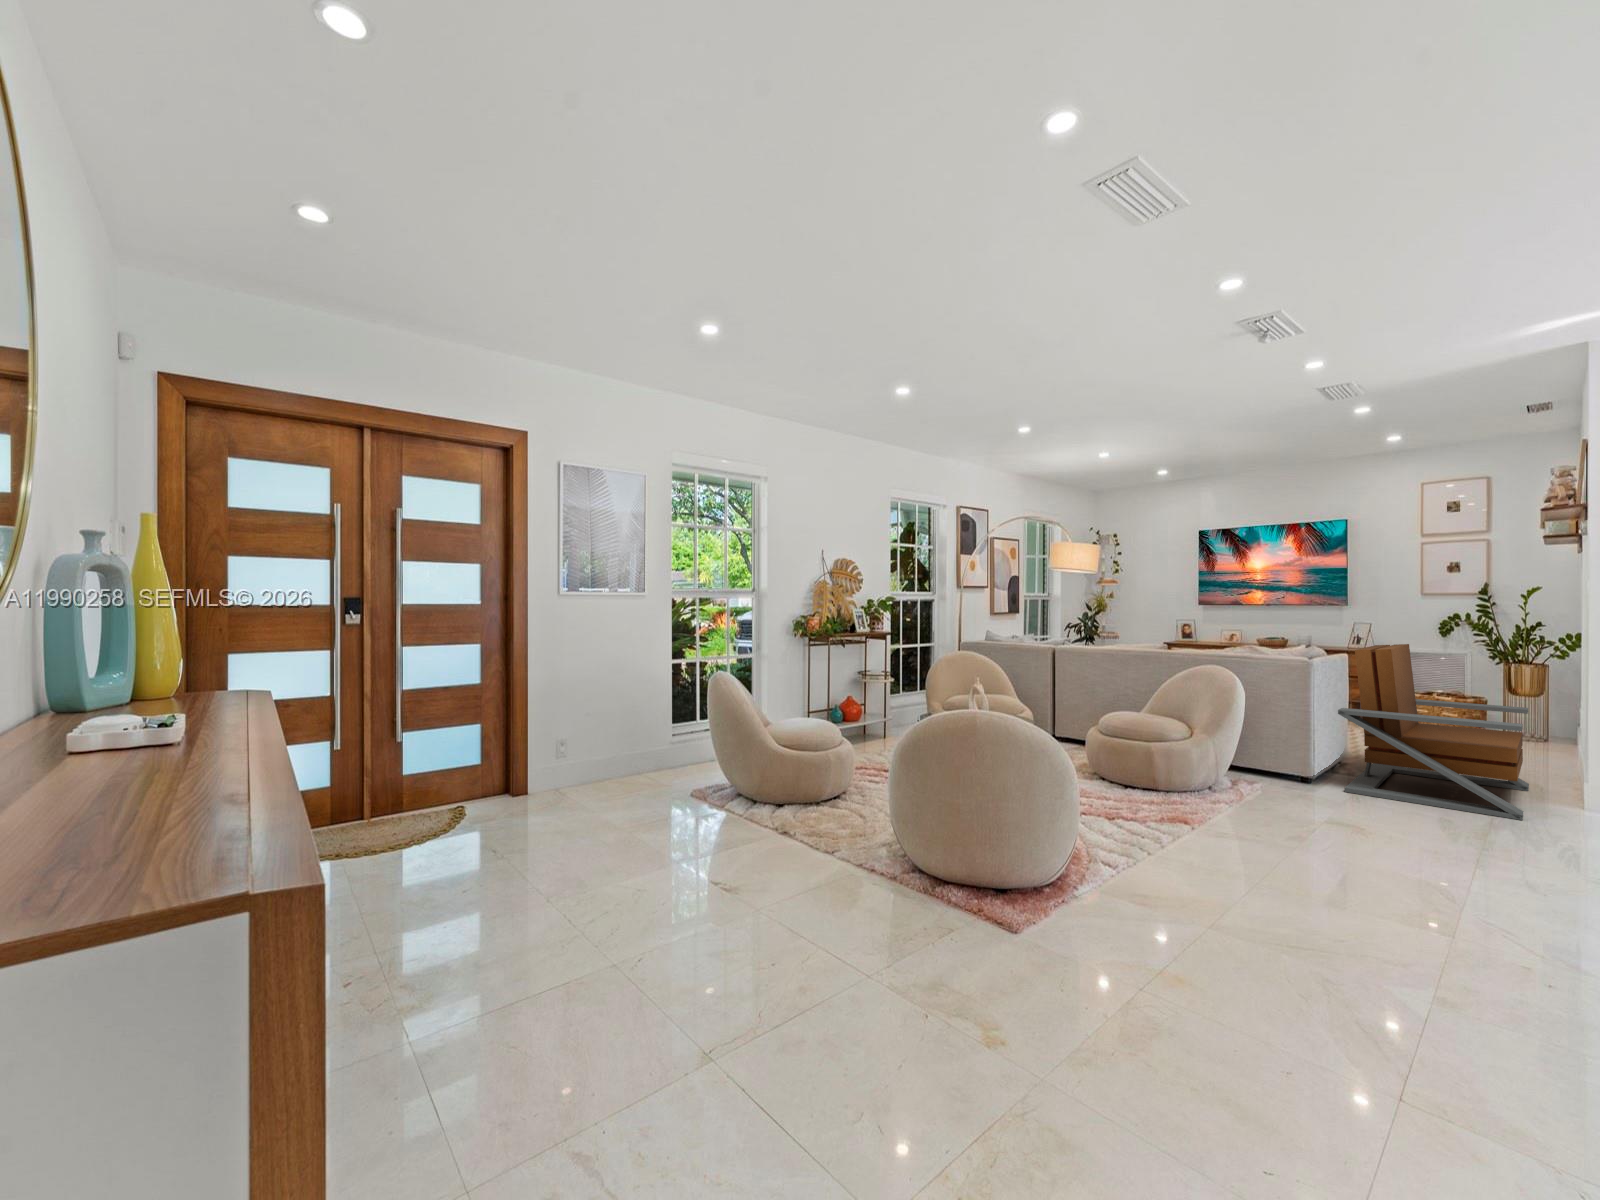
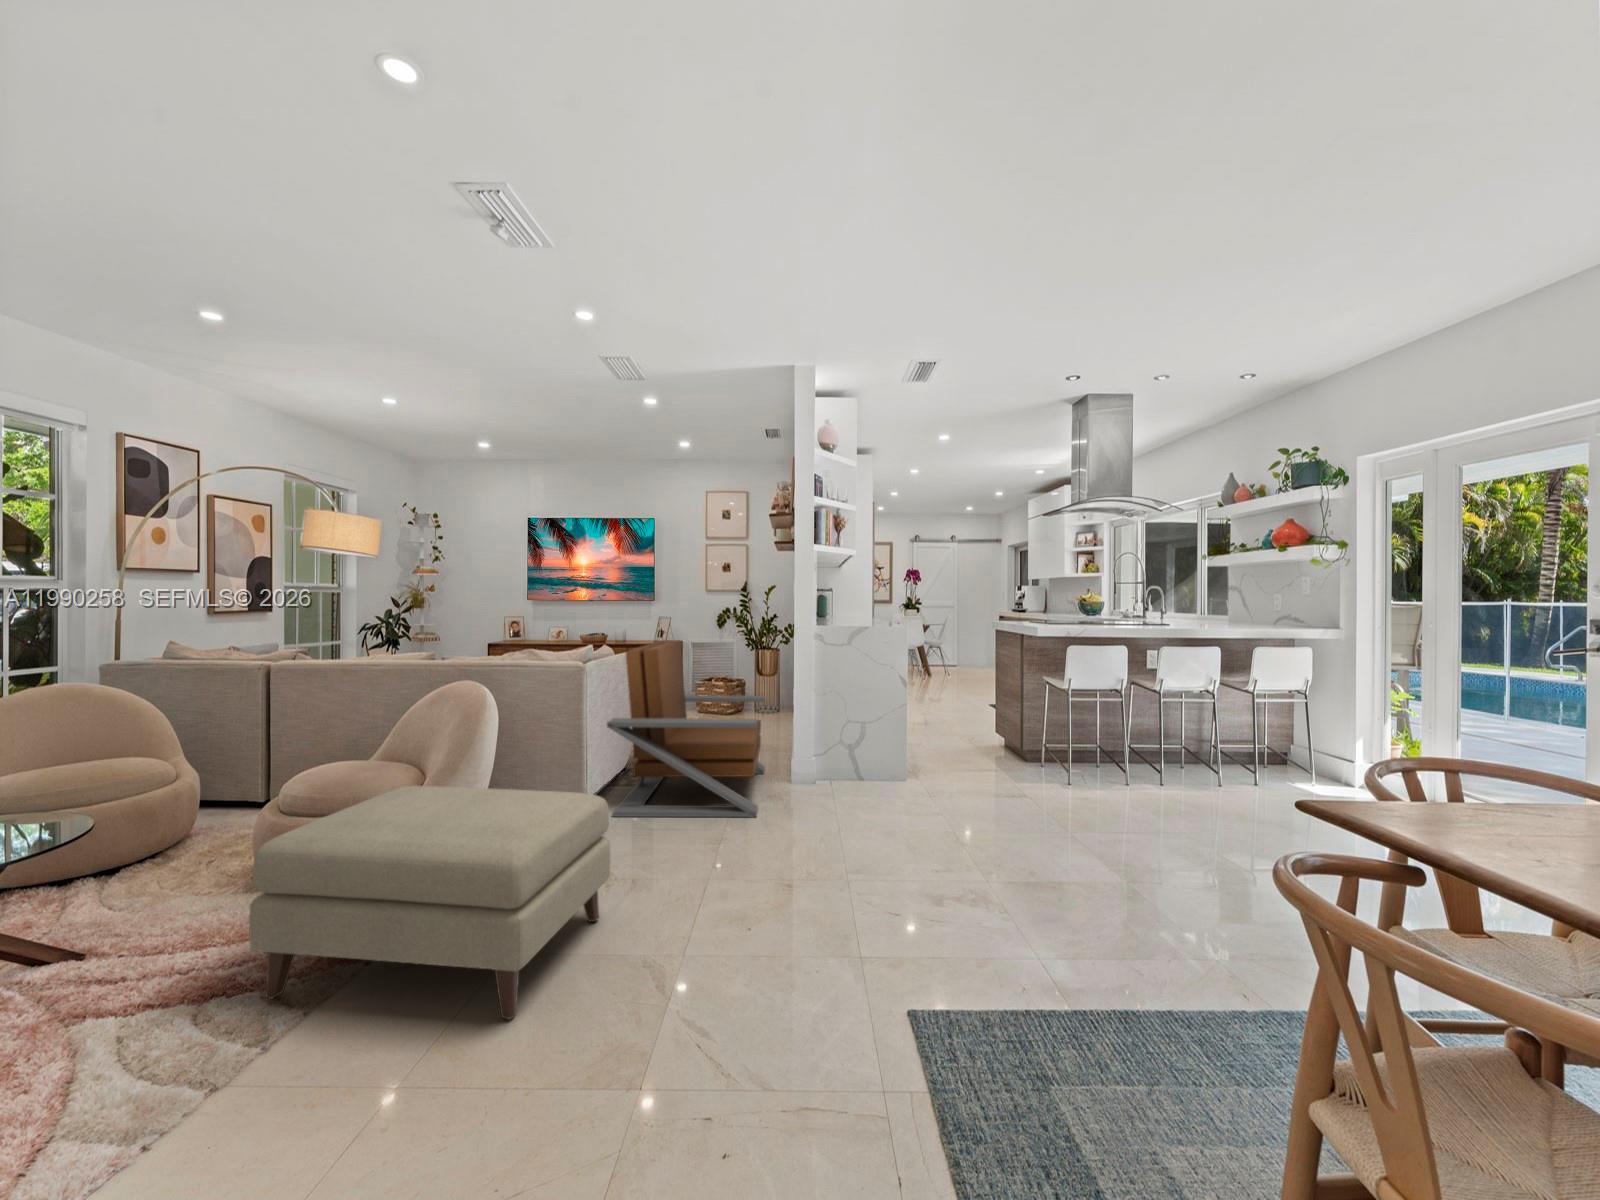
ottoman: none [1139,728,1373,870] -> present [249,786,610,1019]

